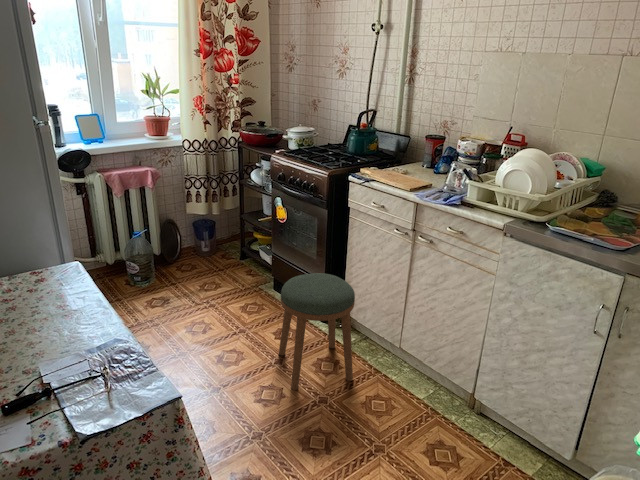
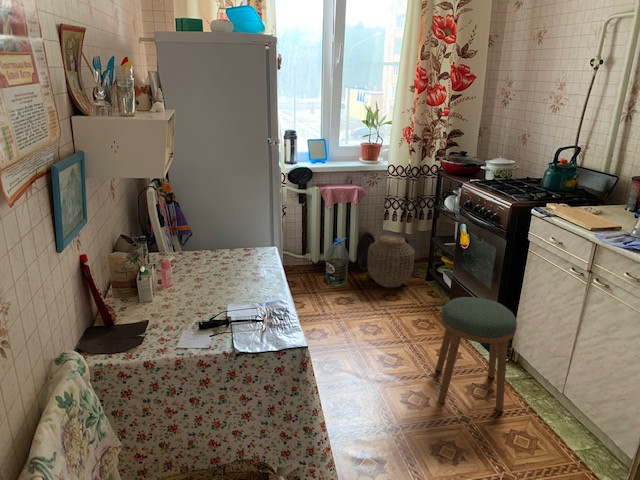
woven basket: none [174,217,226,275] -> present [367,235,415,287]

